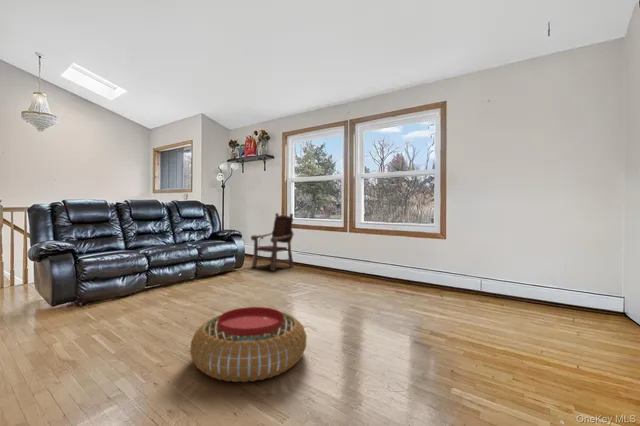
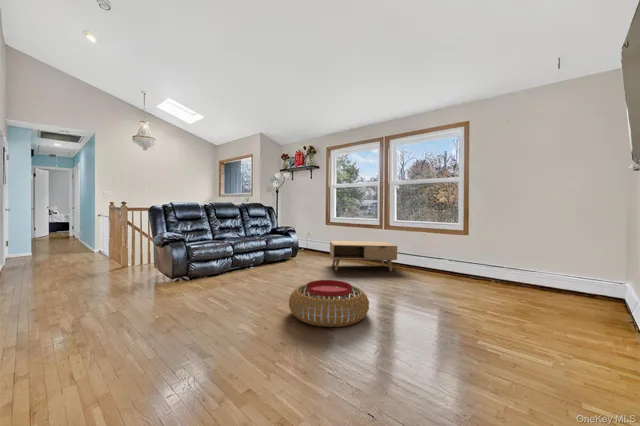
armchair: present [251,213,294,270] -> none [302,213,337,260]
coffee table: none [281,248,362,286] -> present [330,241,397,271]

